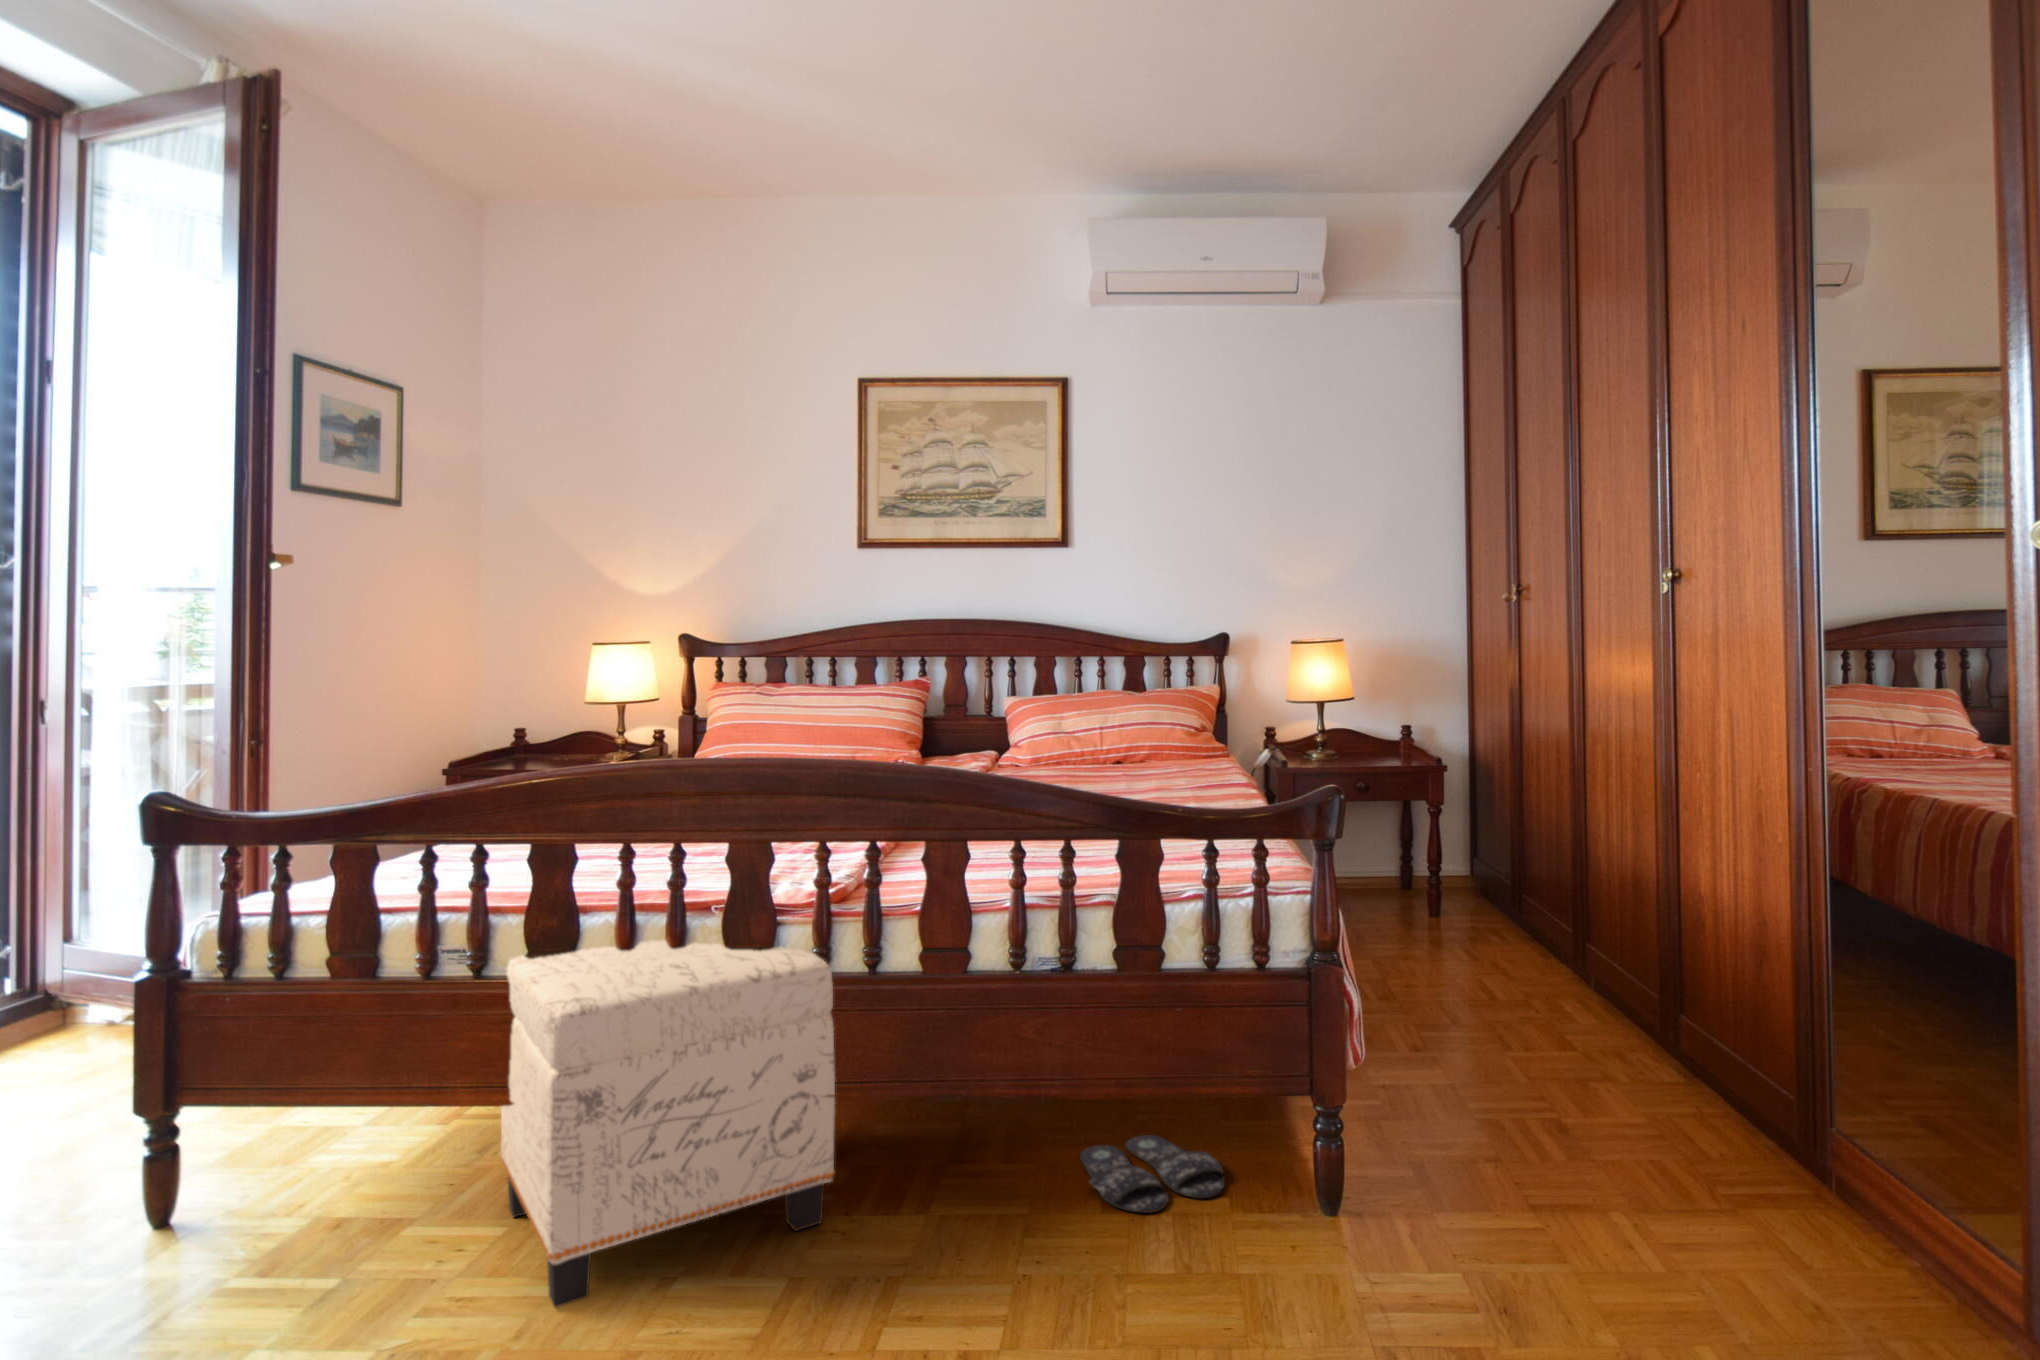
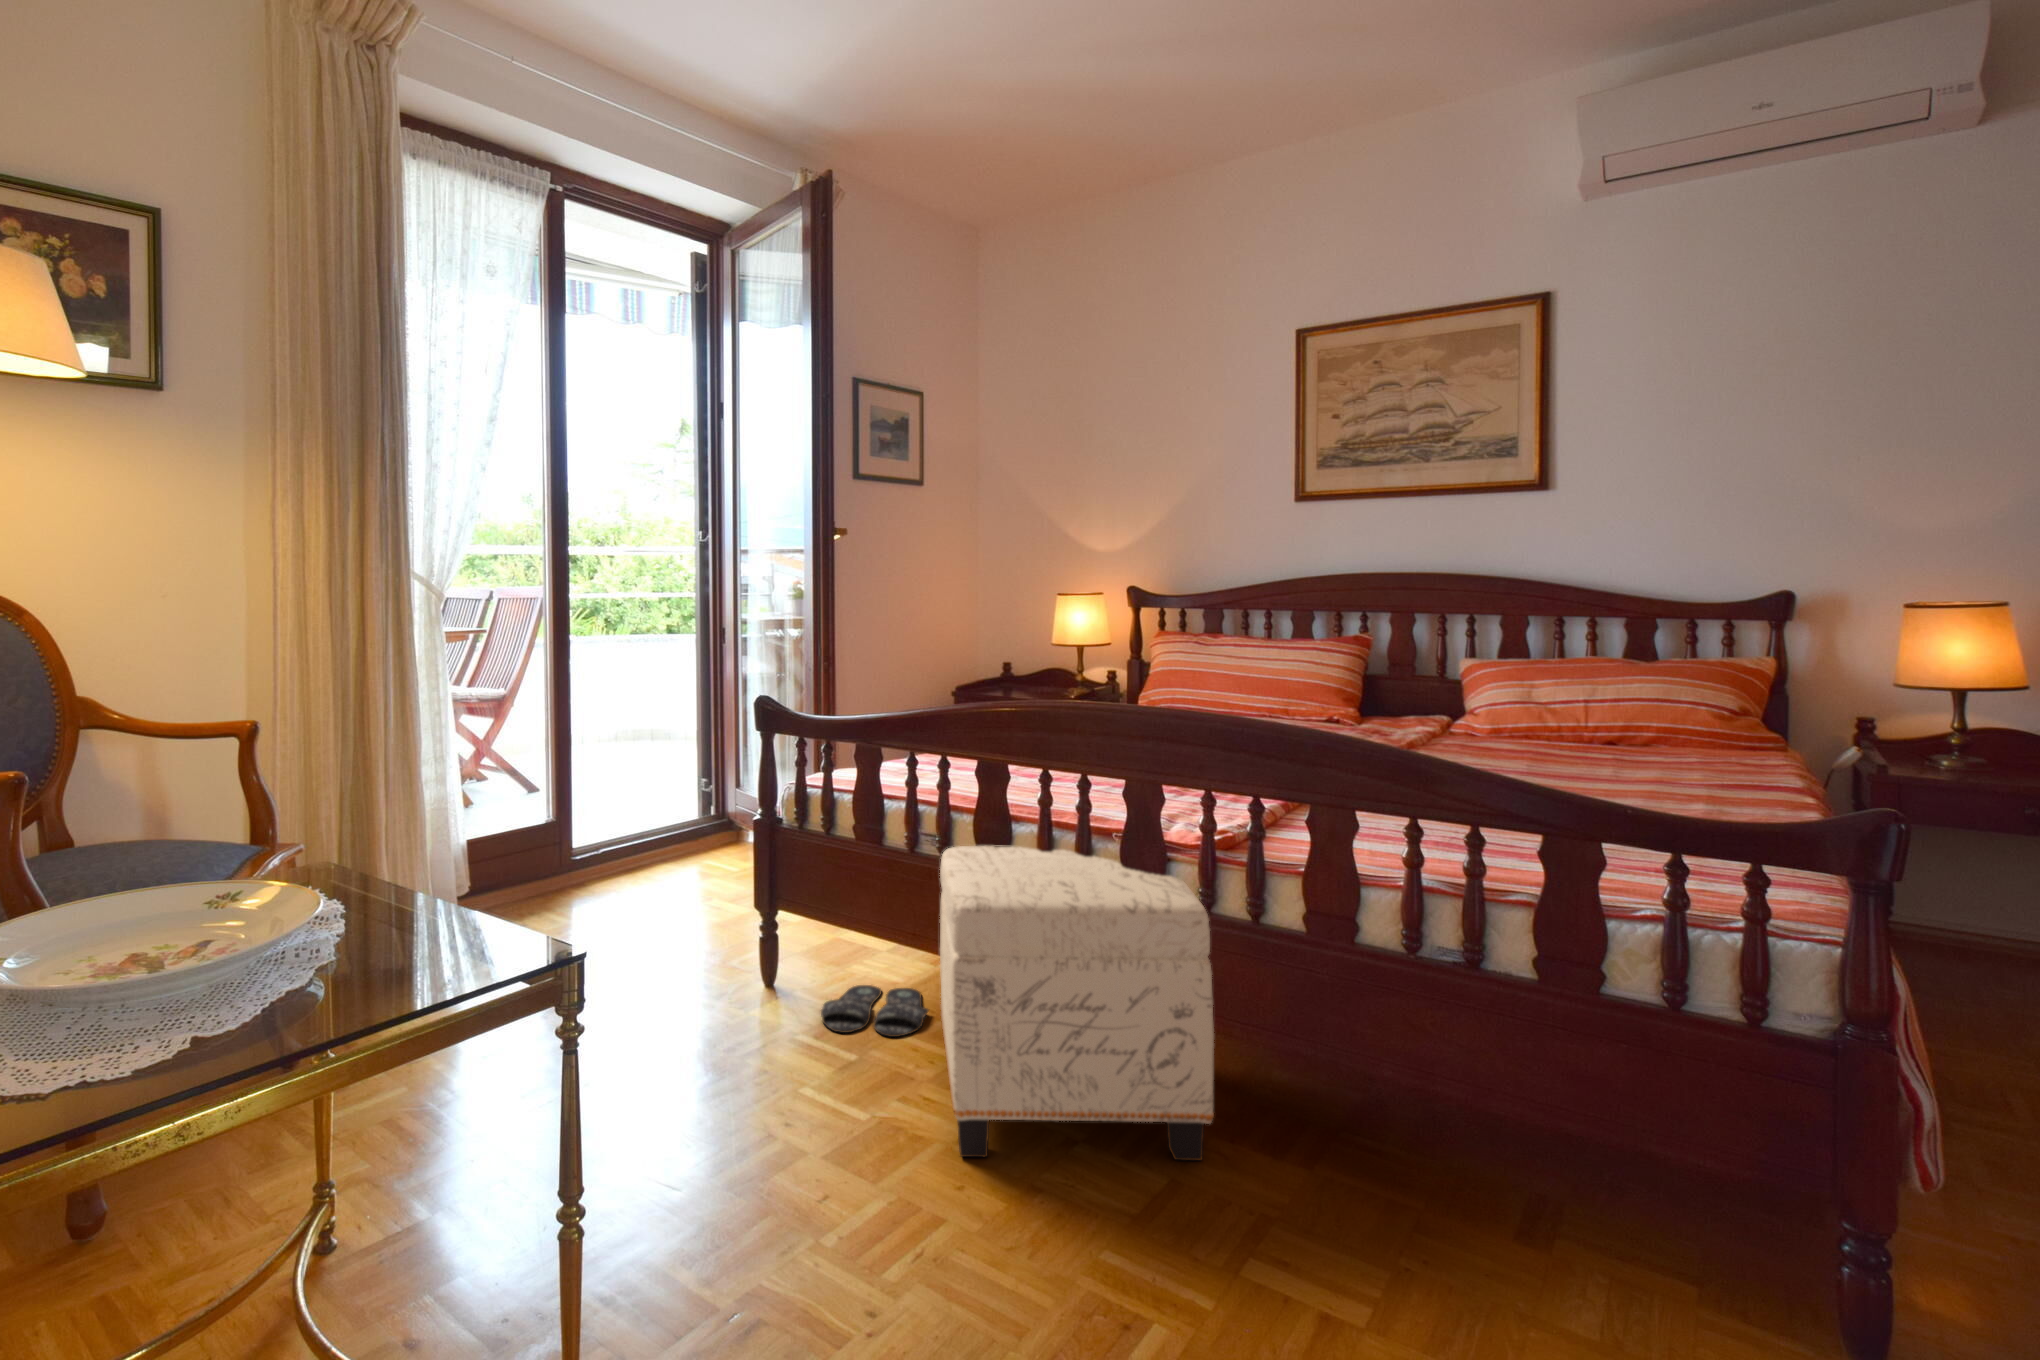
slippers: present [1080,1135,1225,1213] -> present [821,985,928,1037]

